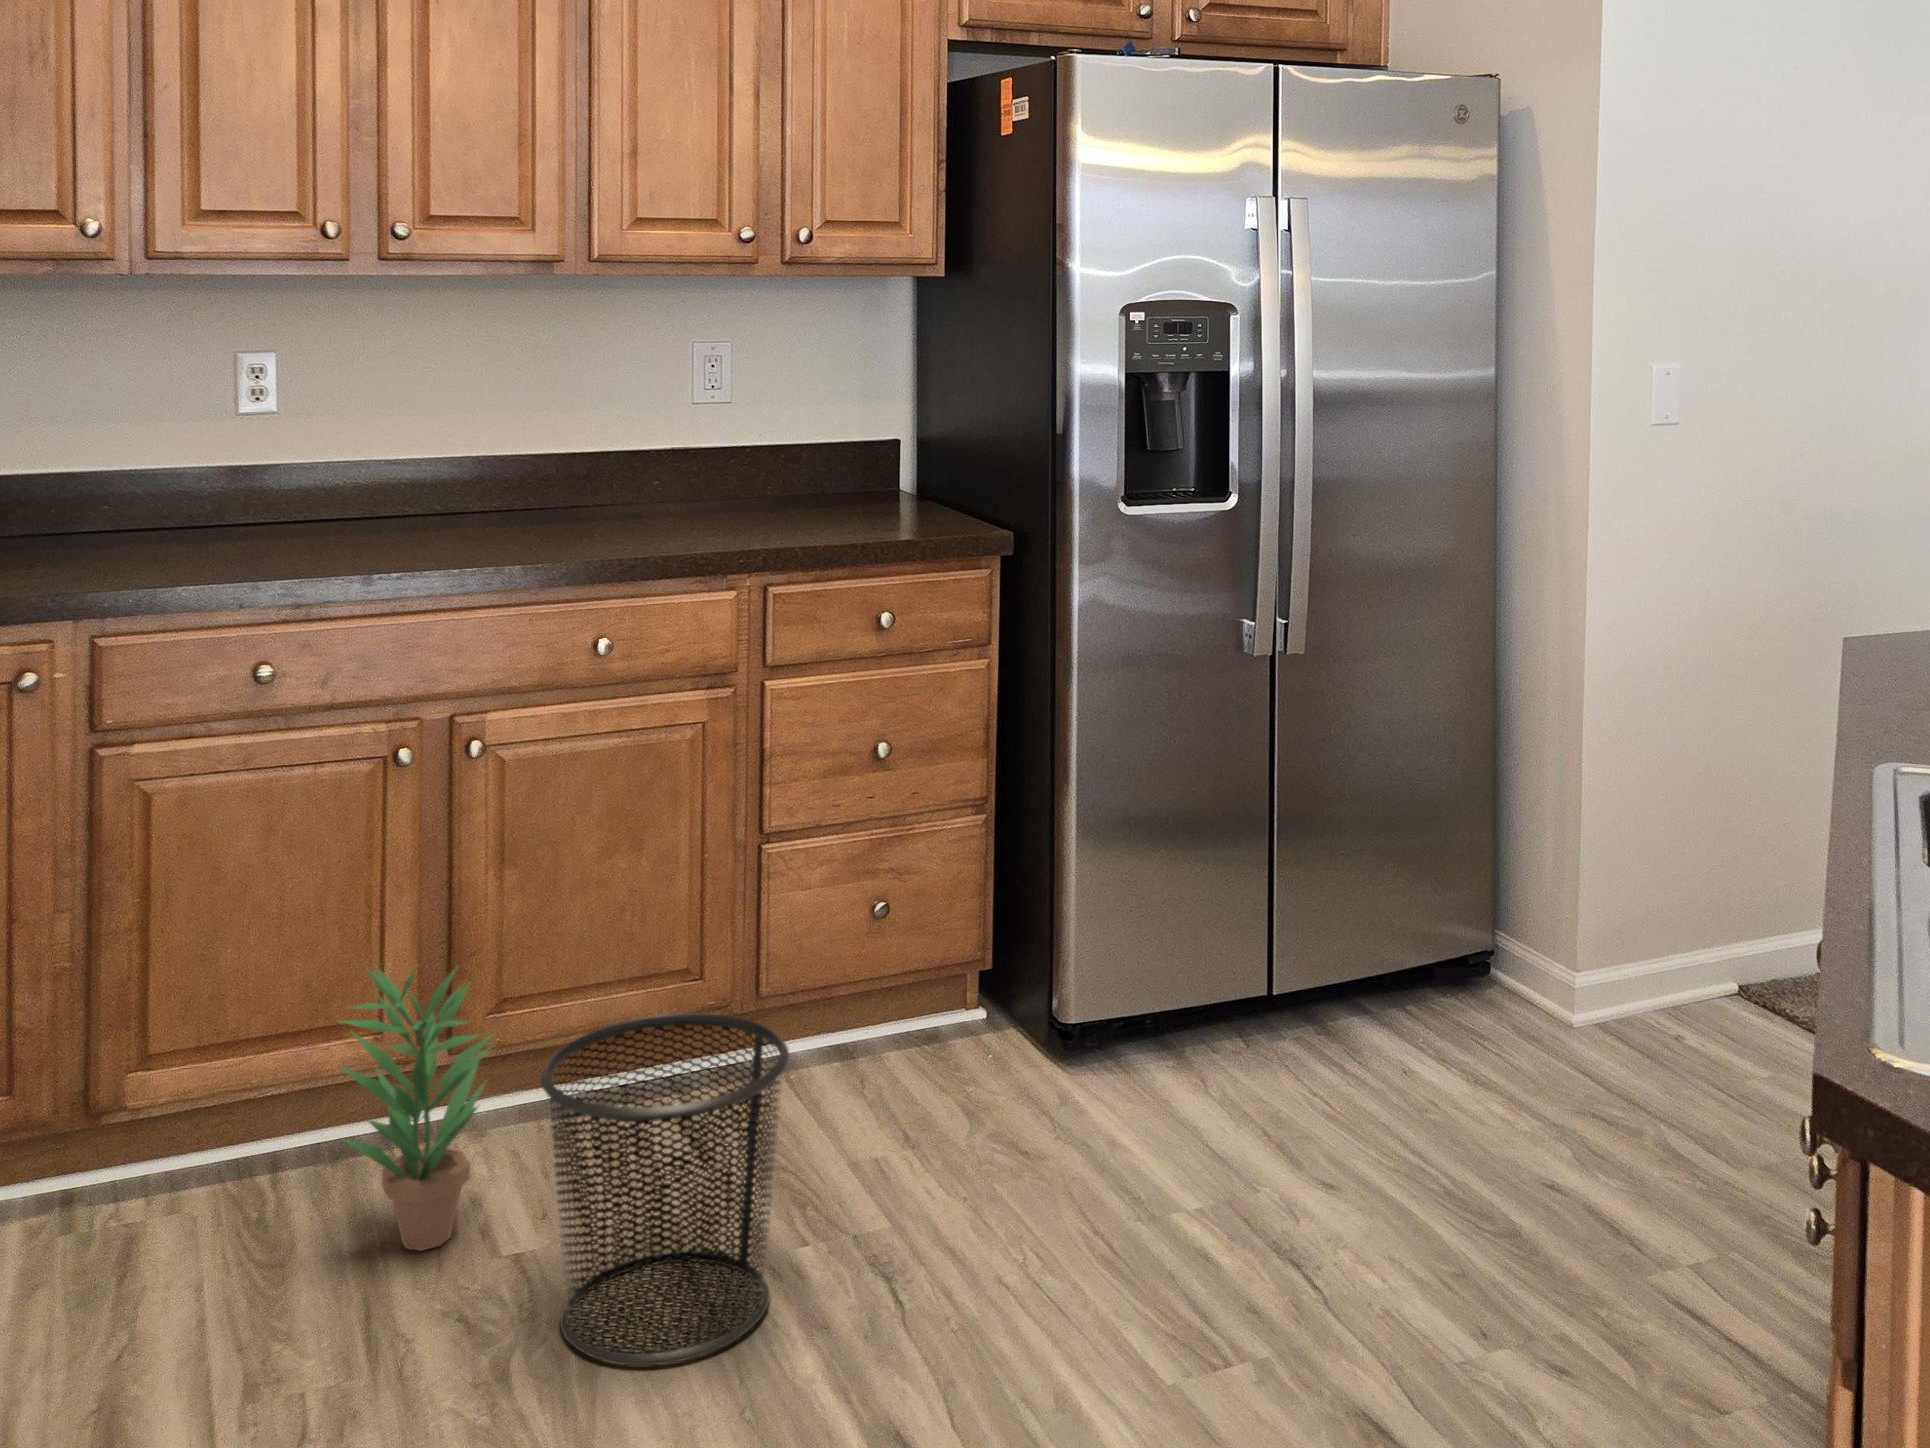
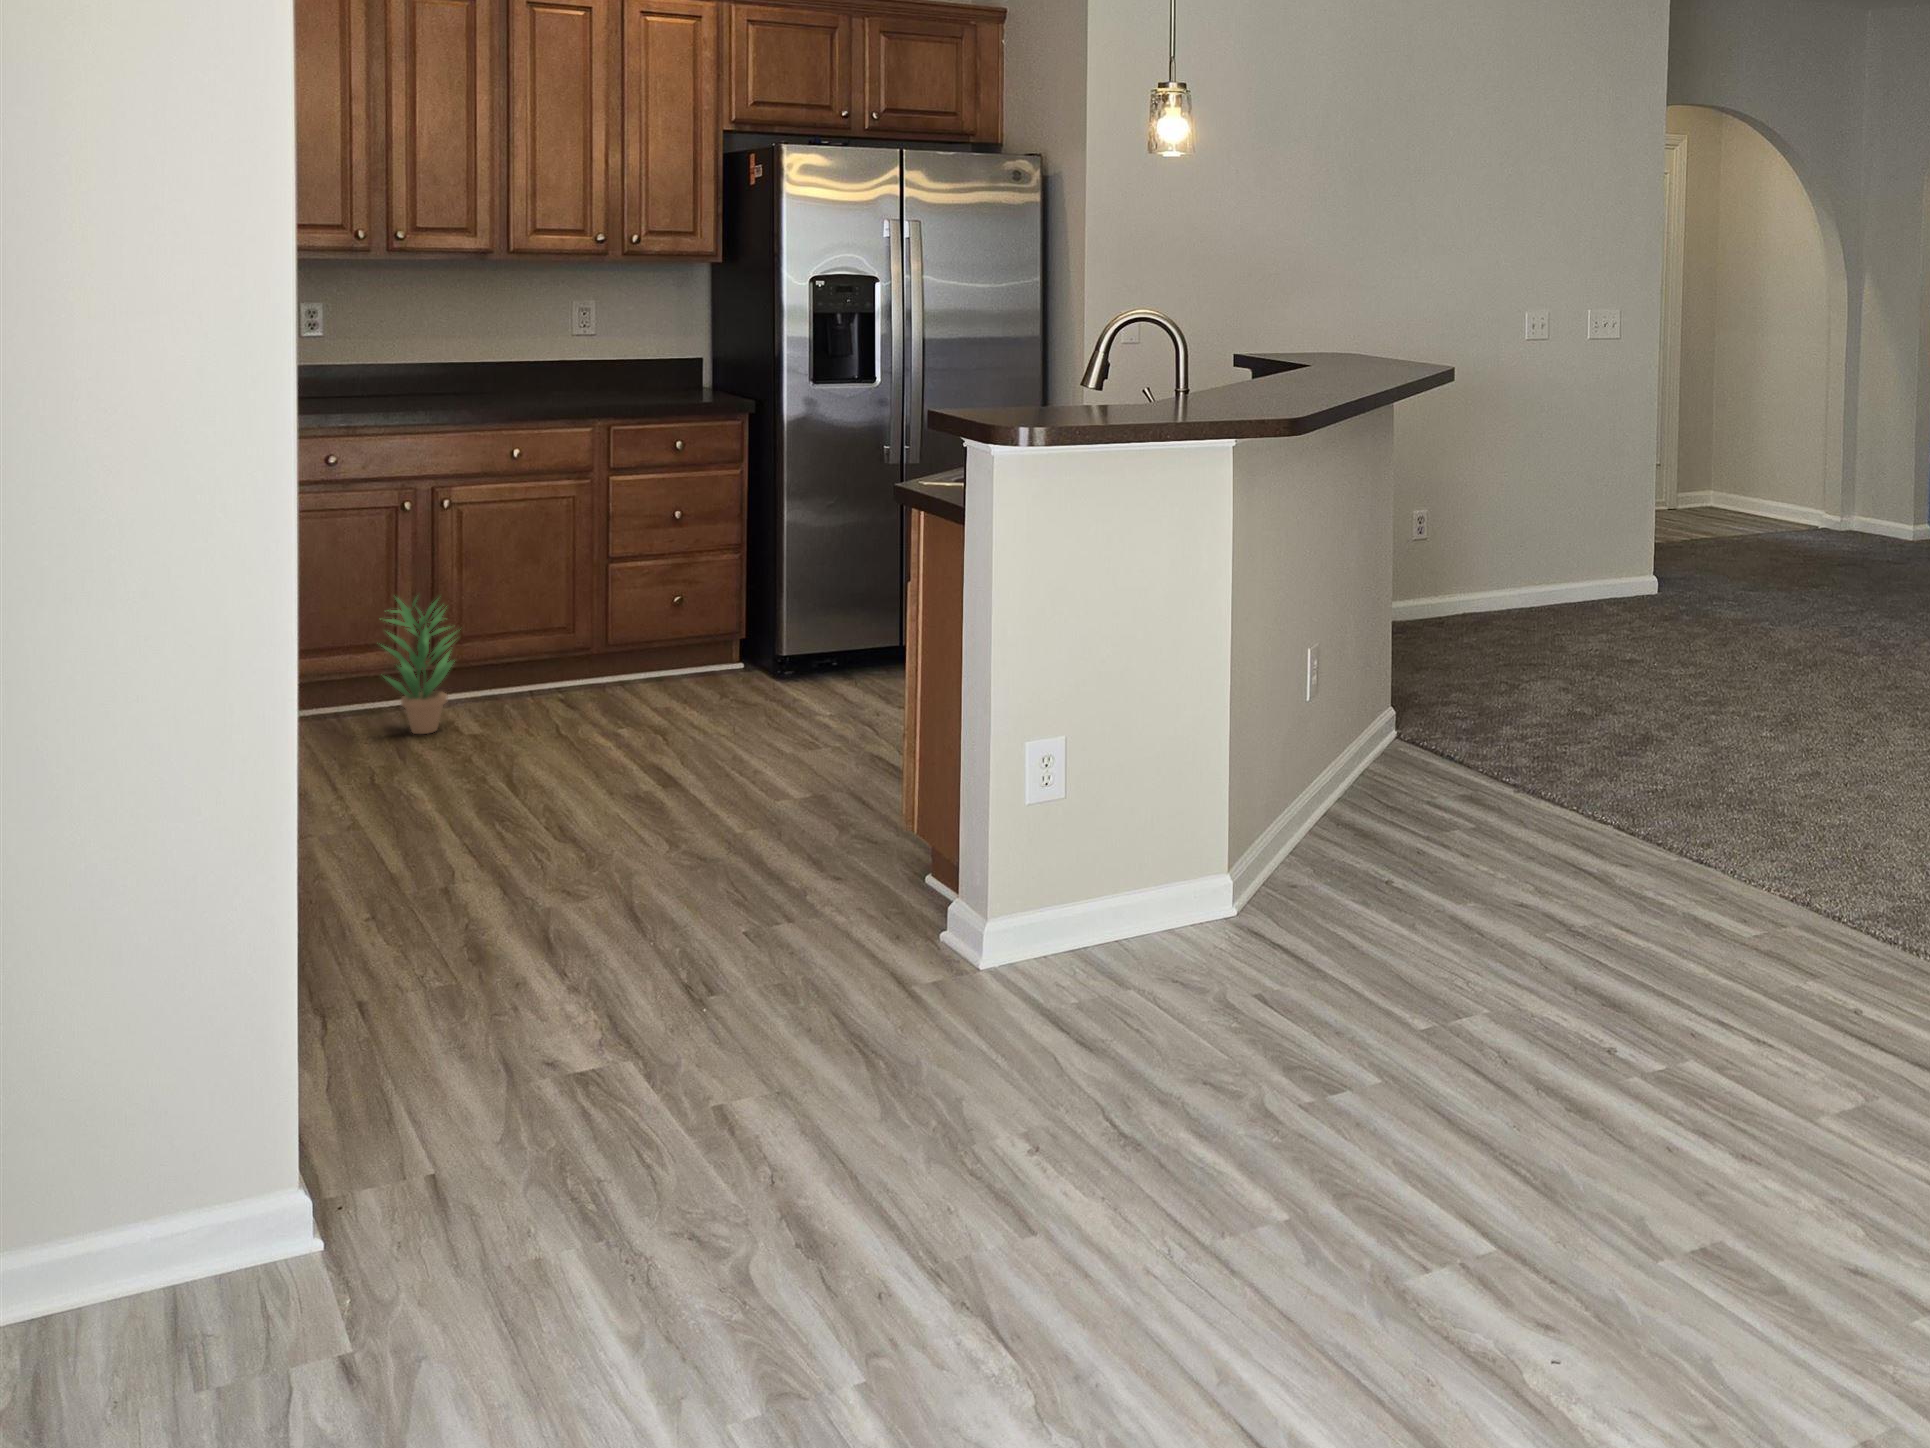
waste bin: present [541,1013,789,1366] -> none [485,615,611,756]

